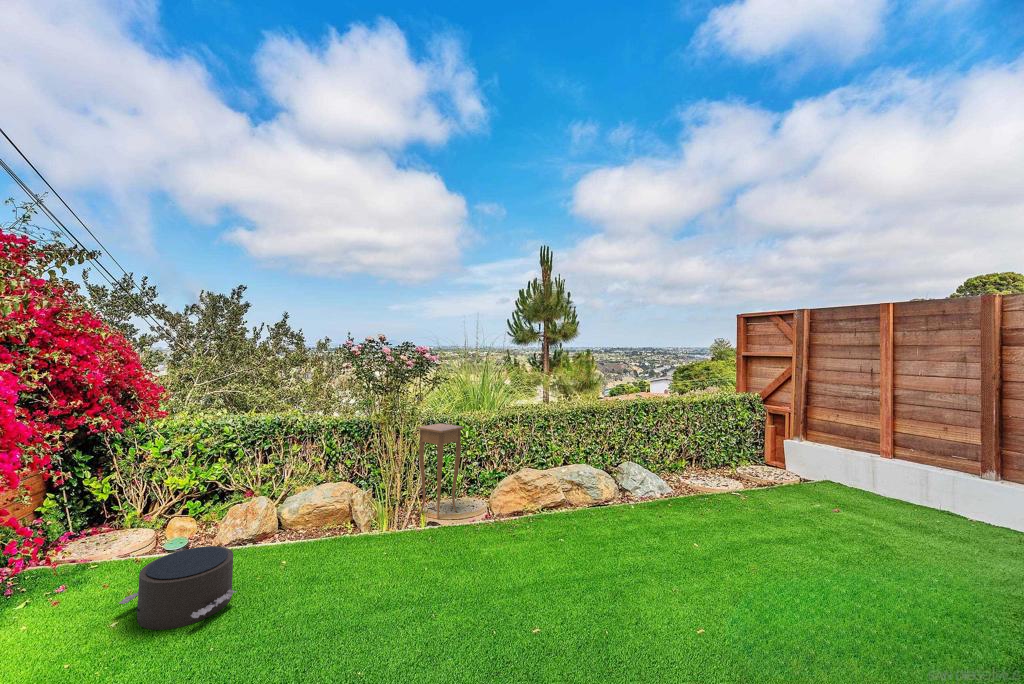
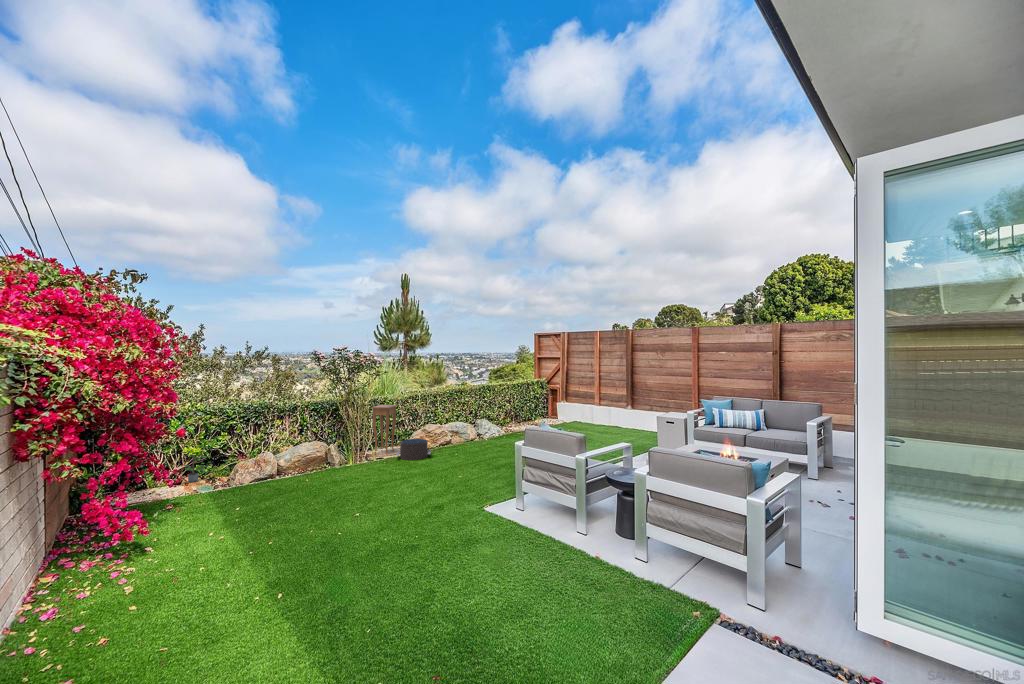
potted plant: none [103,469,150,530] -> present [184,446,207,482]
pouf: present [119,546,237,630] -> present [396,439,431,460]

